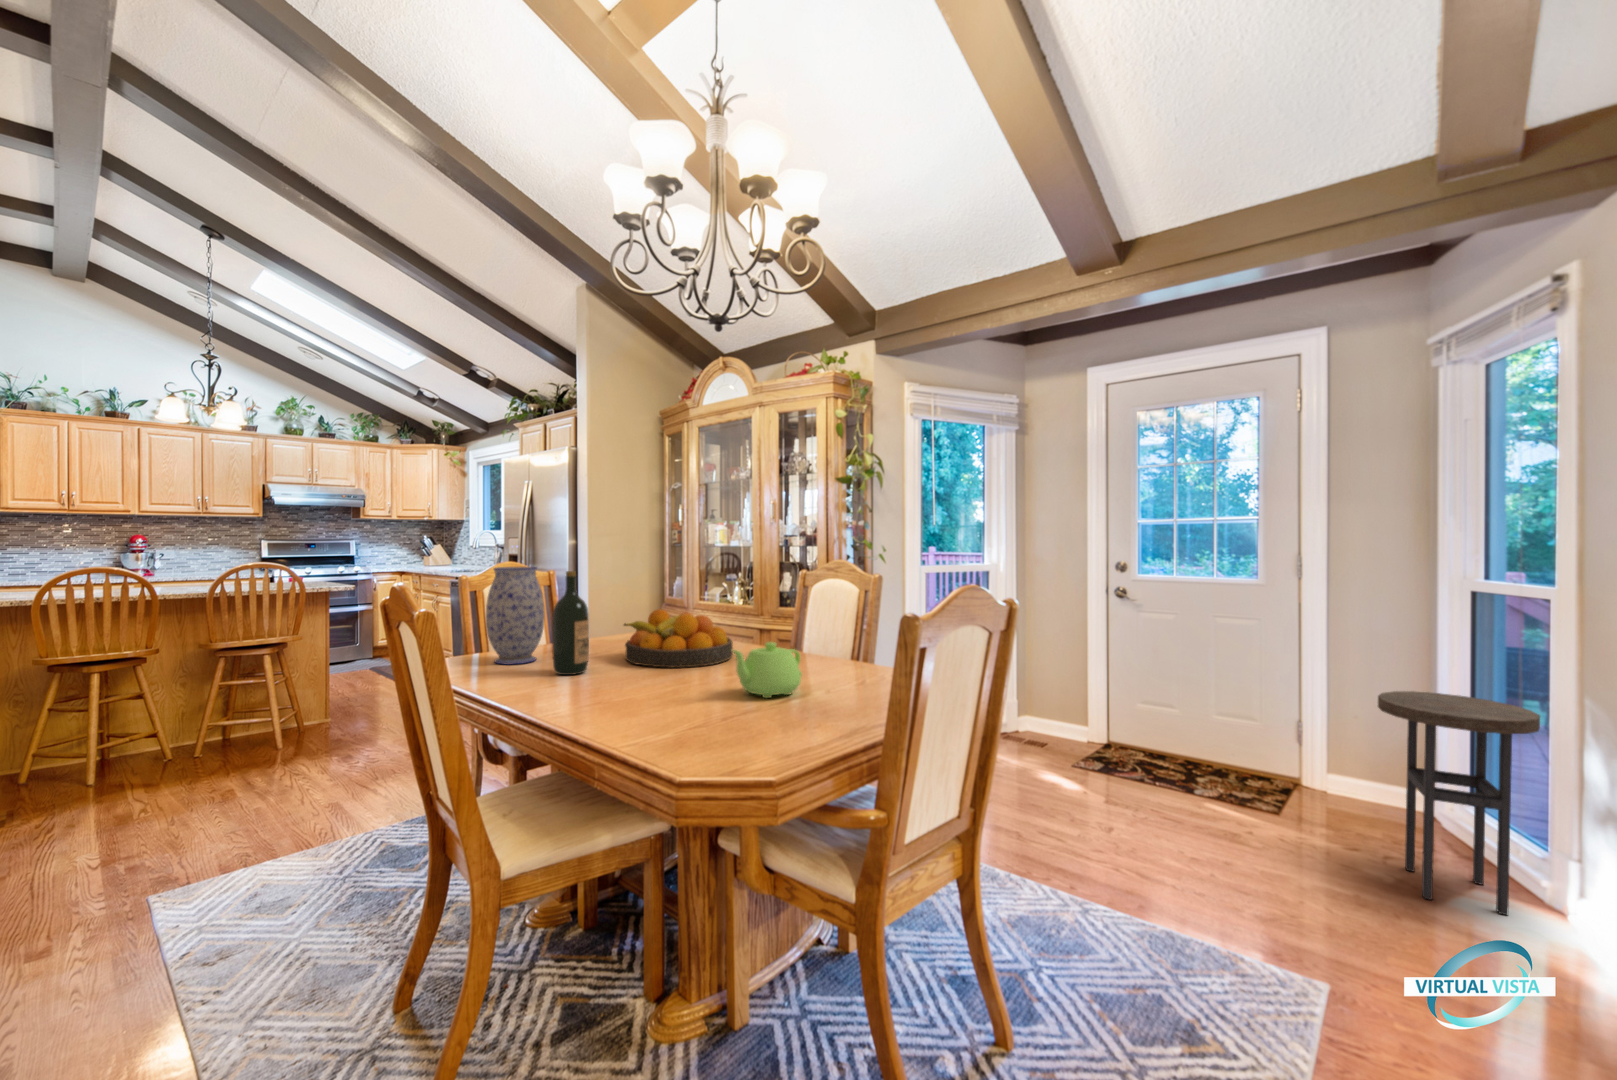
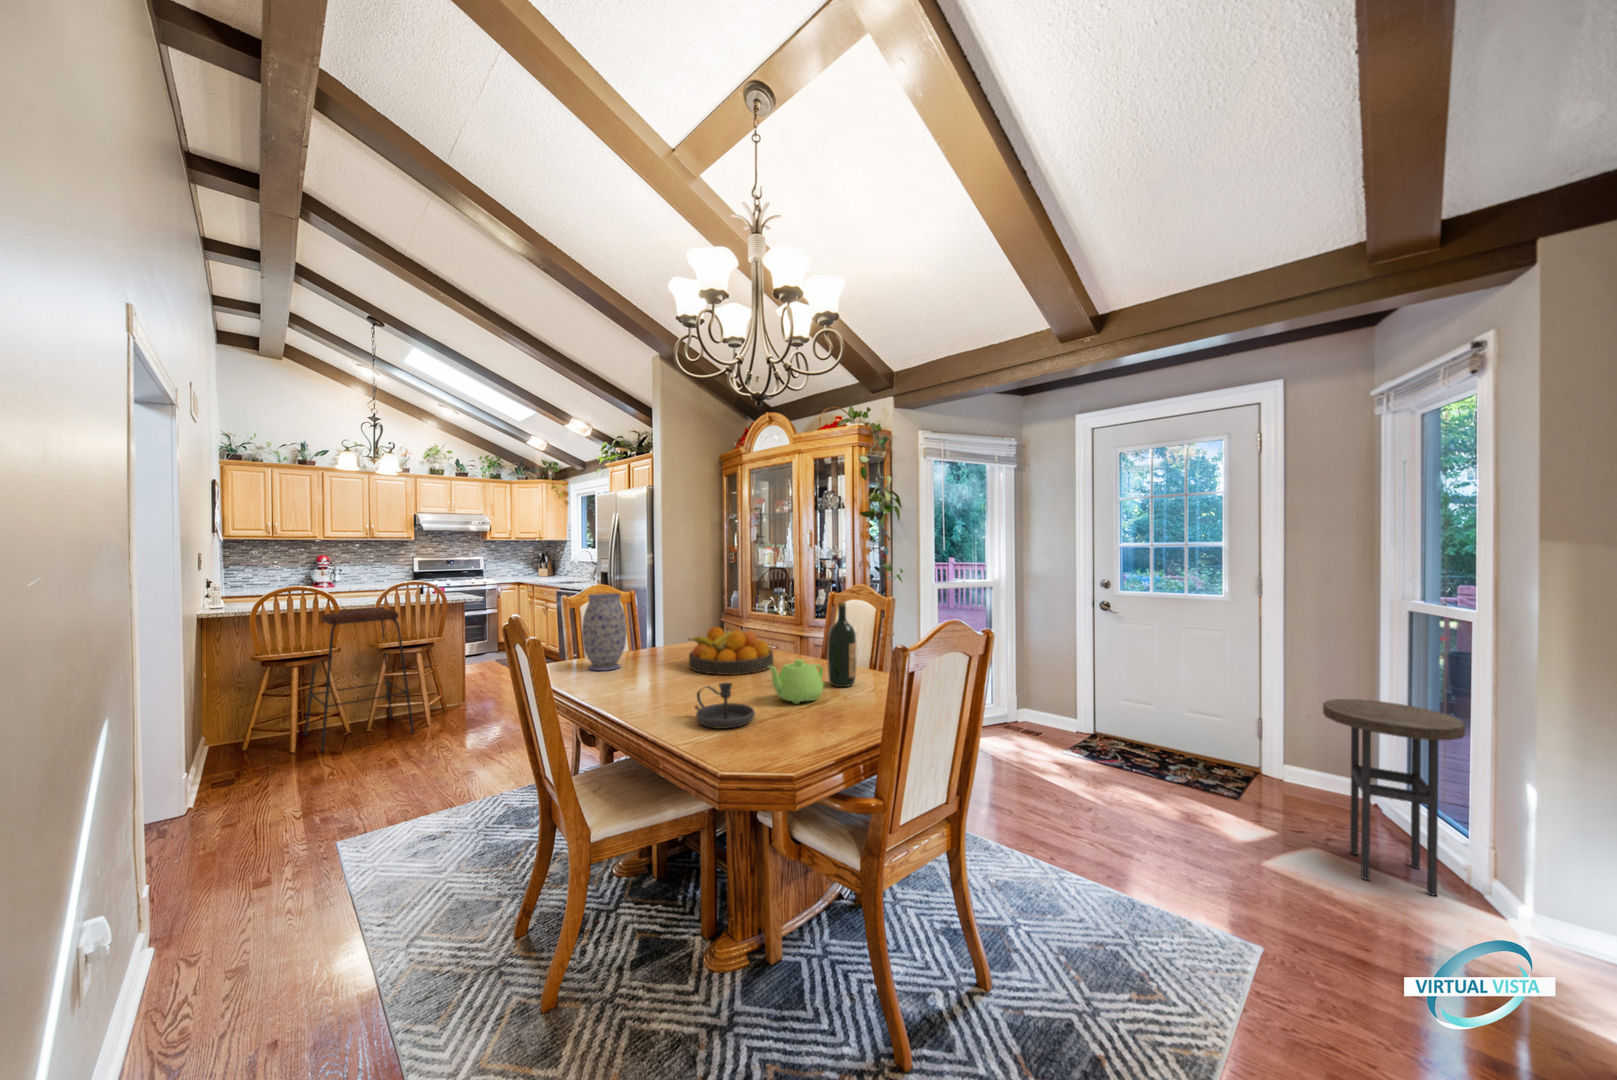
wine bottle: present [552,571,589,675] -> present [828,602,856,687]
bar stool: none [112,597,265,782] -> present [304,608,415,753]
candlestick: none [637,669,717,727] -> present [695,683,755,729]

